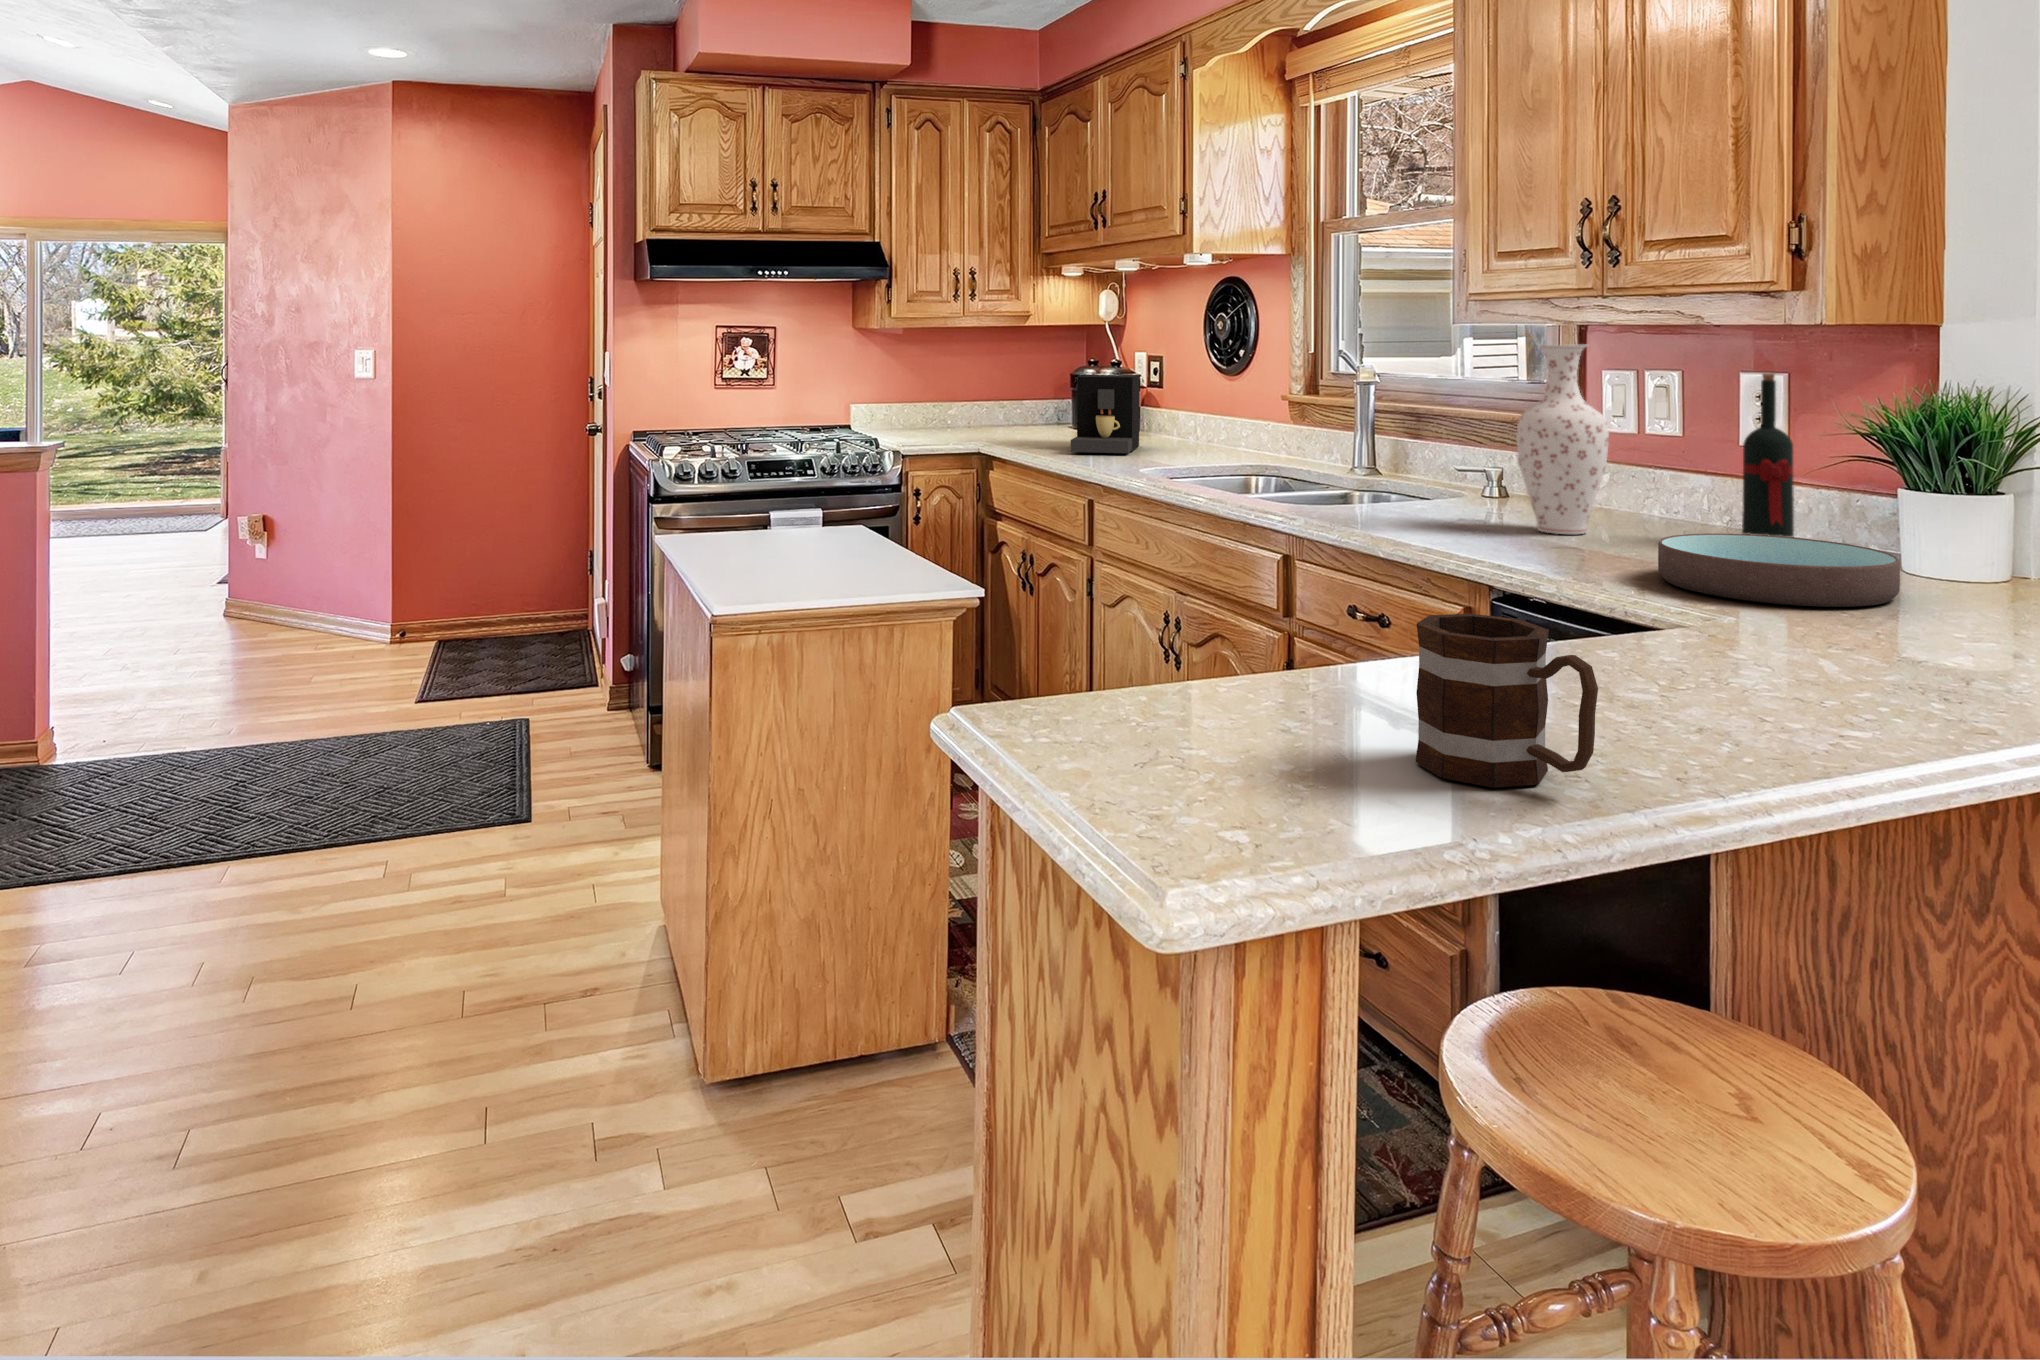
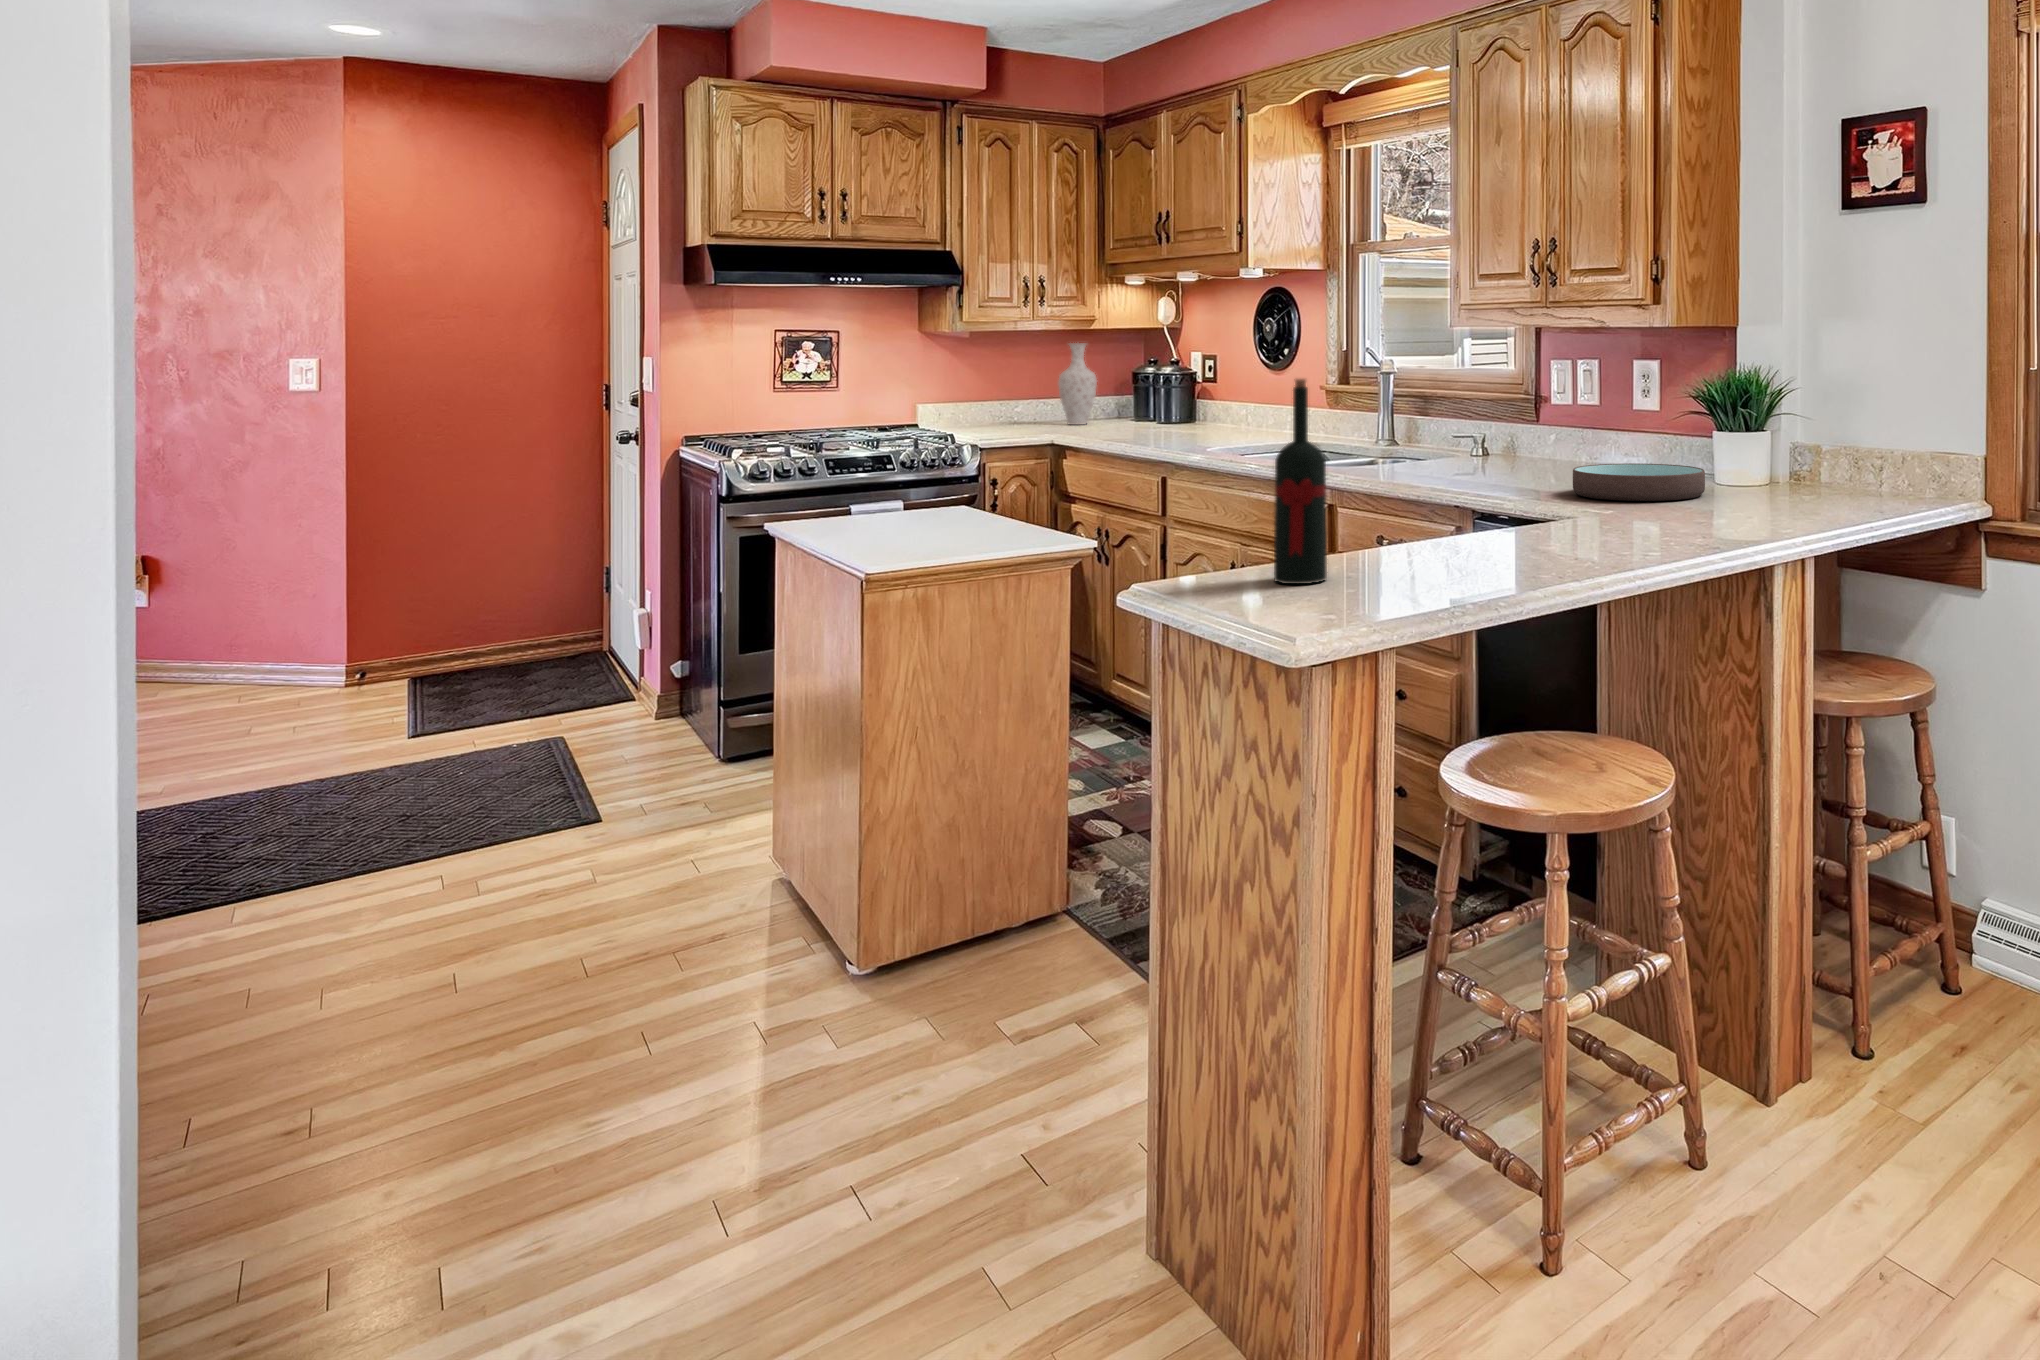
vase: present [1516,345,1609,534] -> present [1058,343,1097,425]
wine bottle: present [1742,373,1794,537] -> present [1274,379,1327,584]
coffee maker: present [1071,375,1139,453] -> none [1140,372,1199,439]
mug: present [1416,614,1598,788] -> none [1414,490,1505,578]

